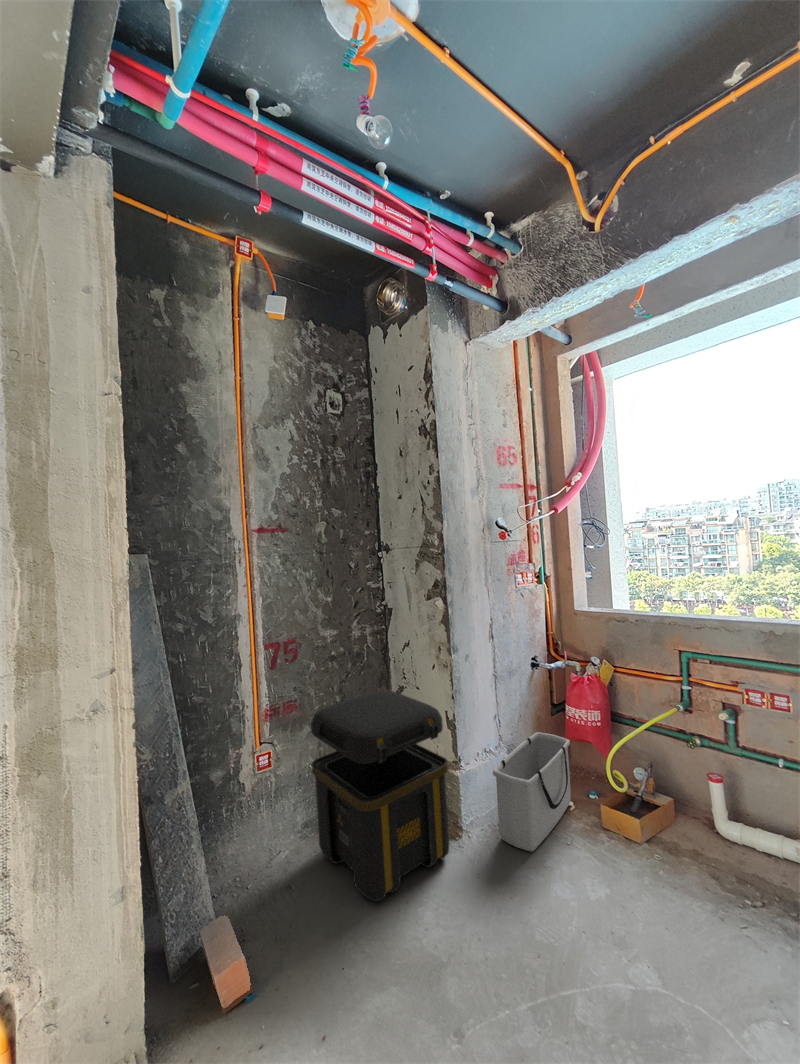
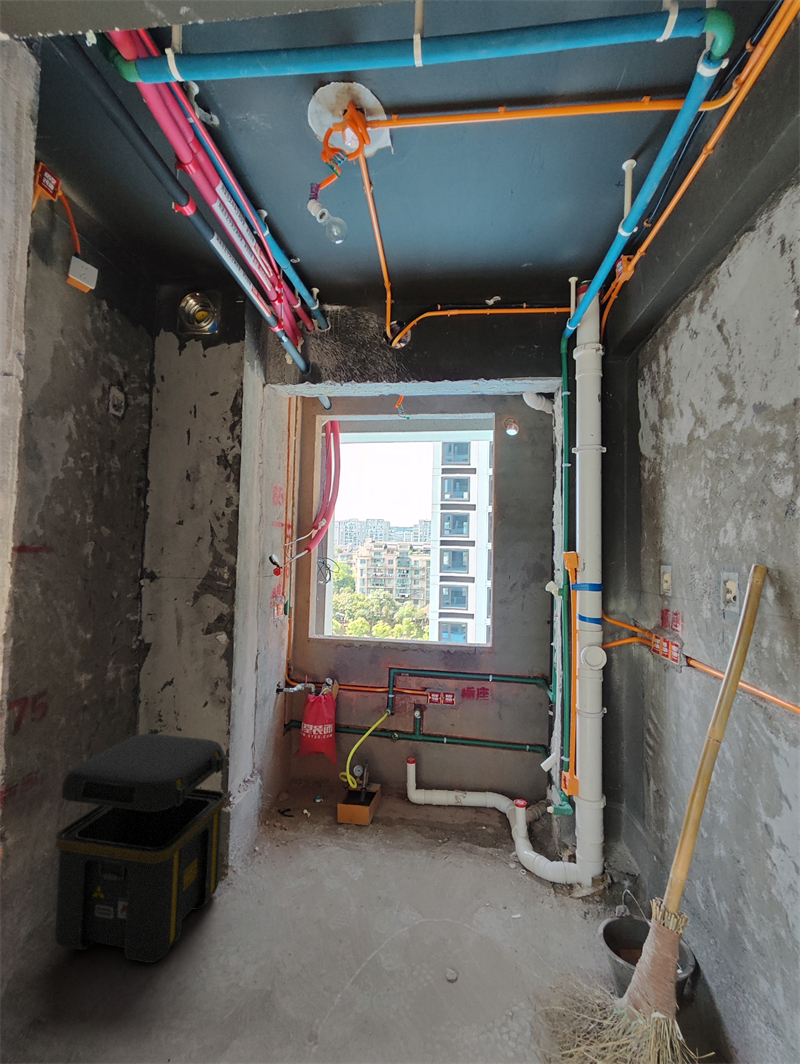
storage bin: present [493,732,571,852] -> none [259,752,311,860]

